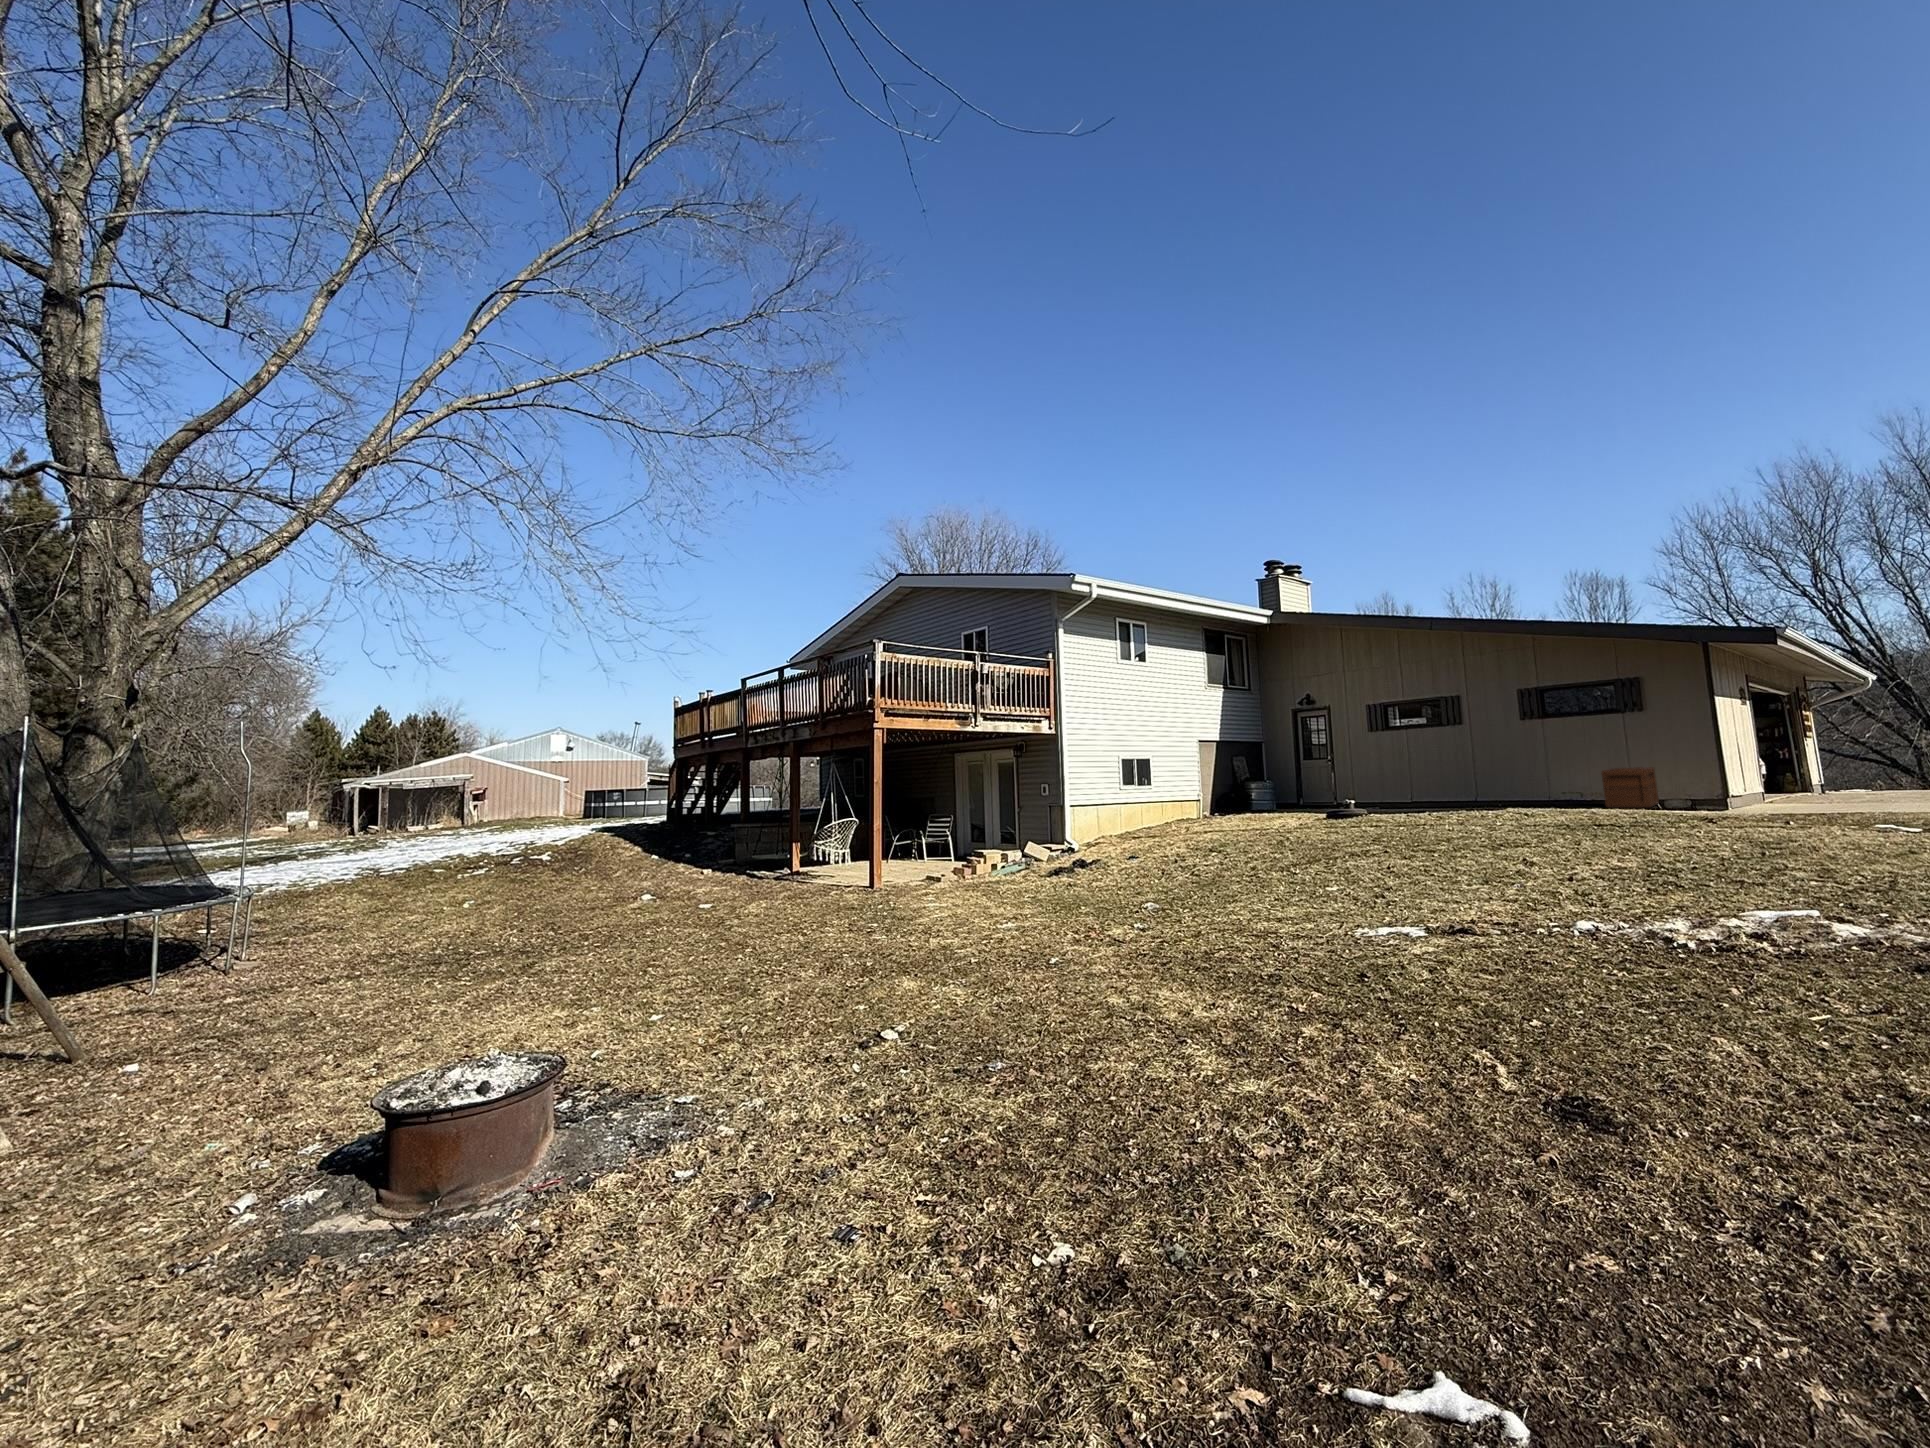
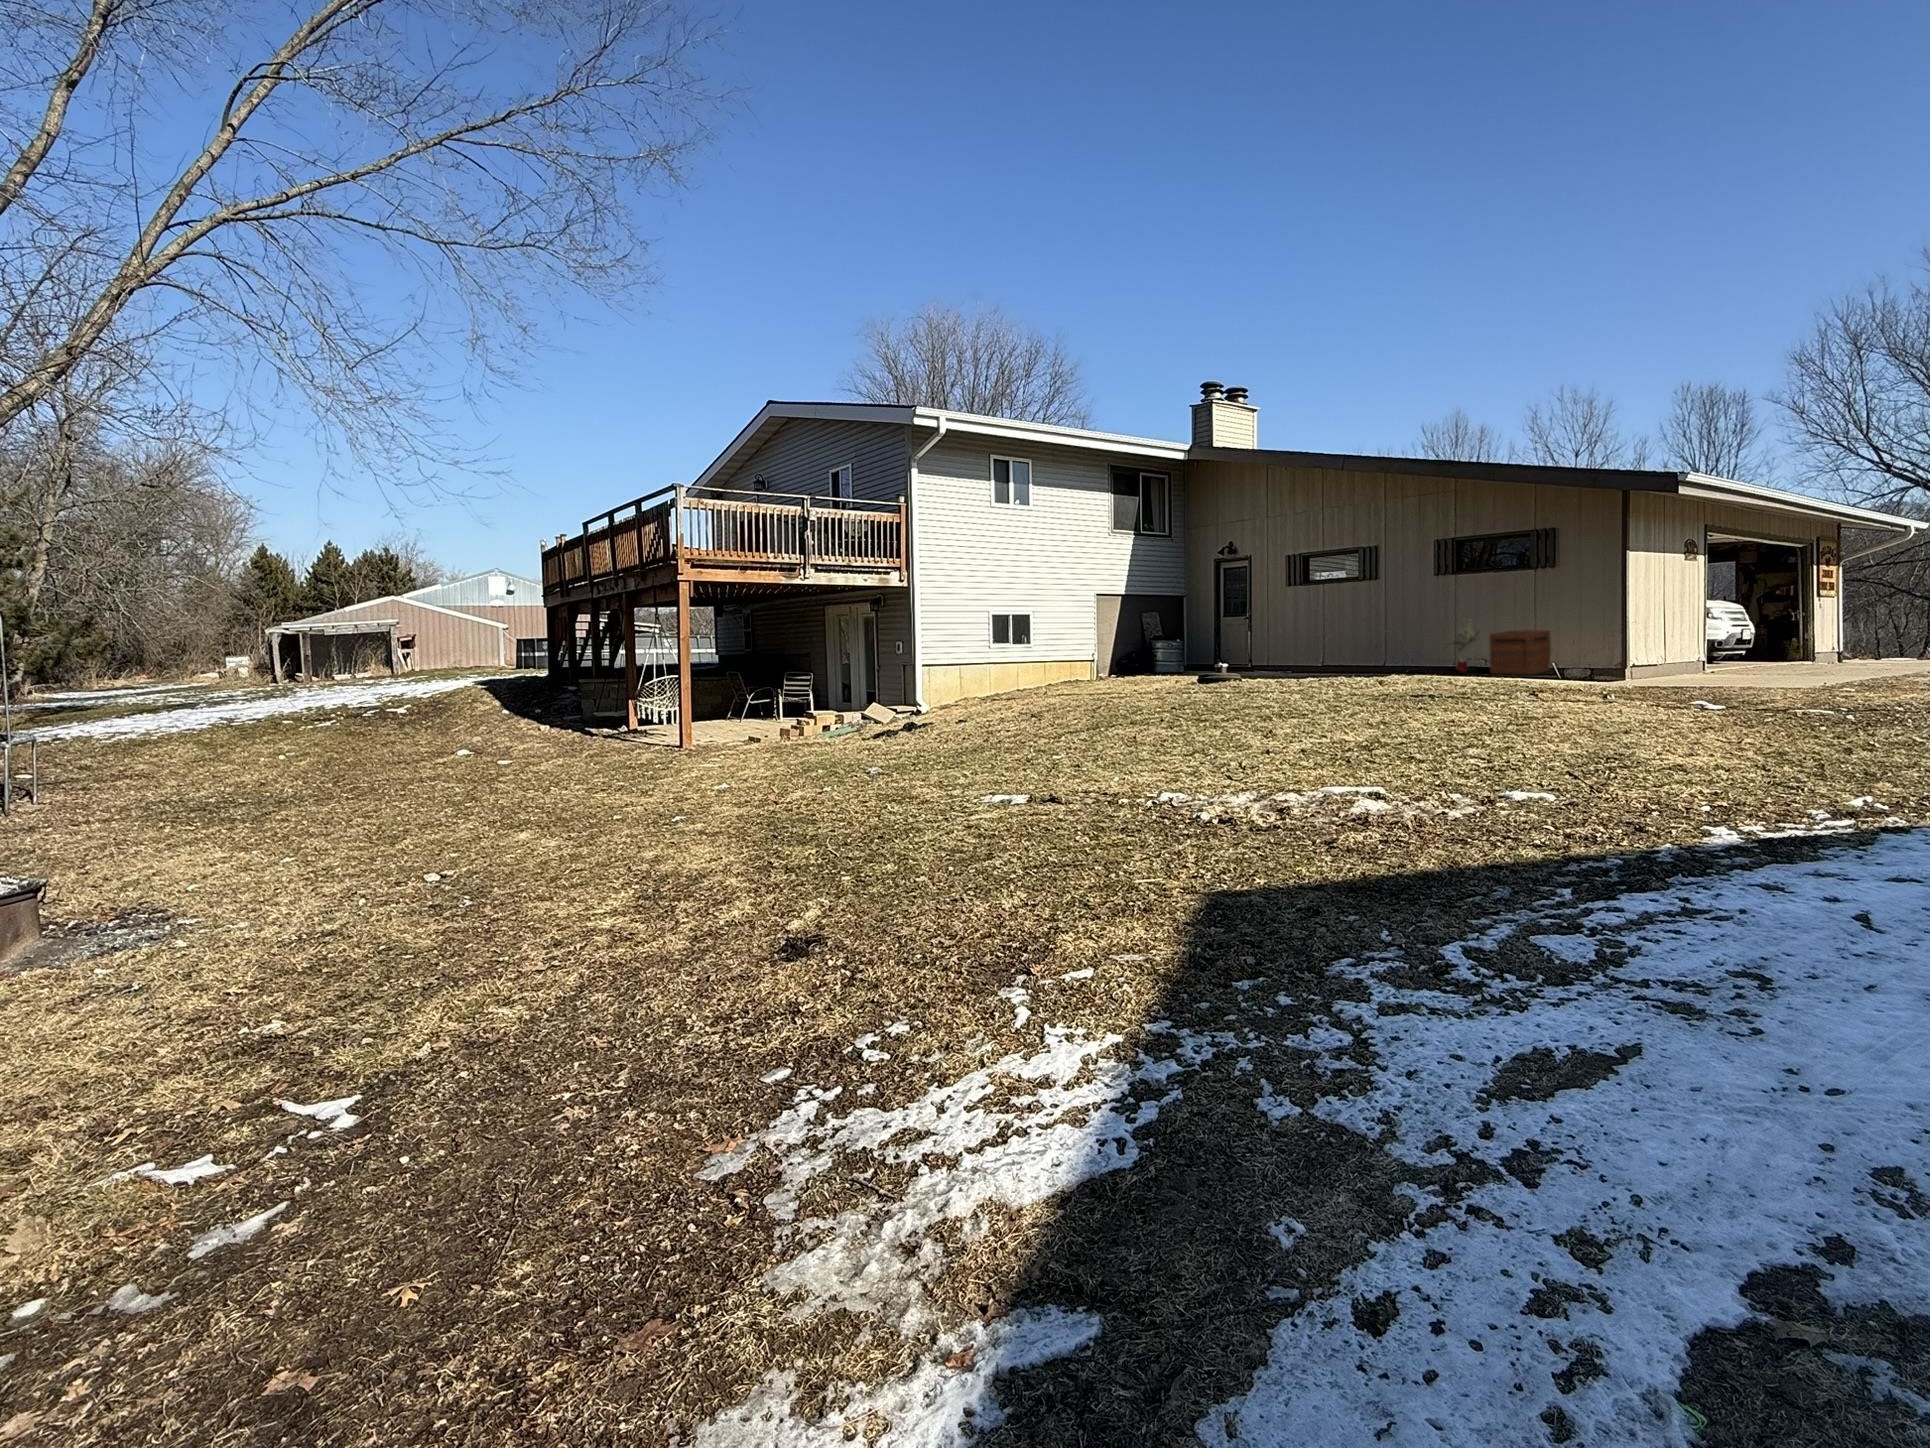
potted tree: none [1545,758,1589,806] -> present [1445,620,1481,672]

